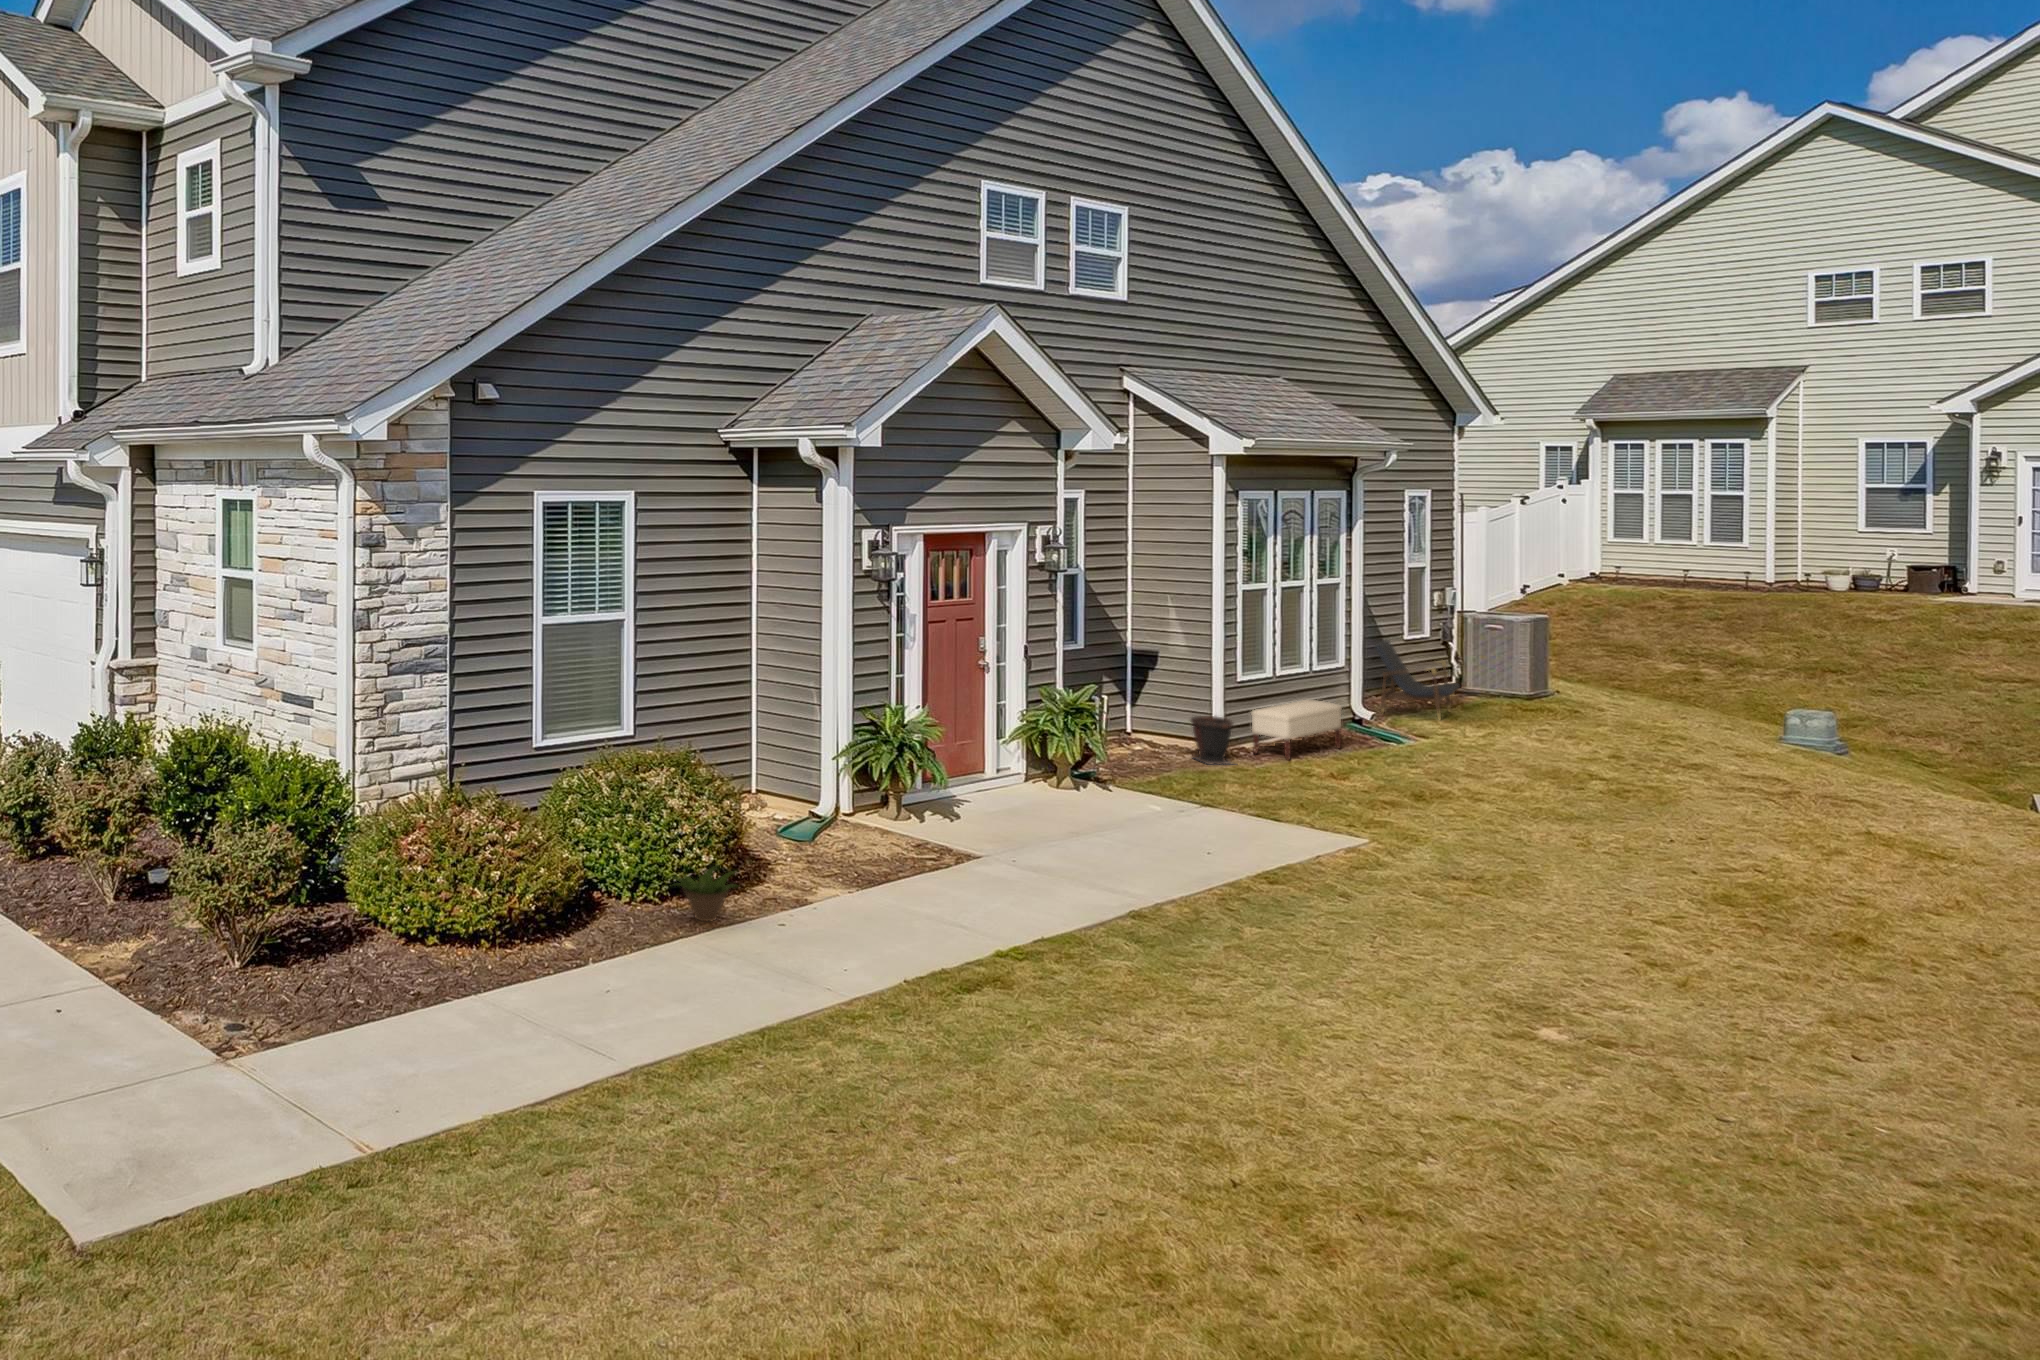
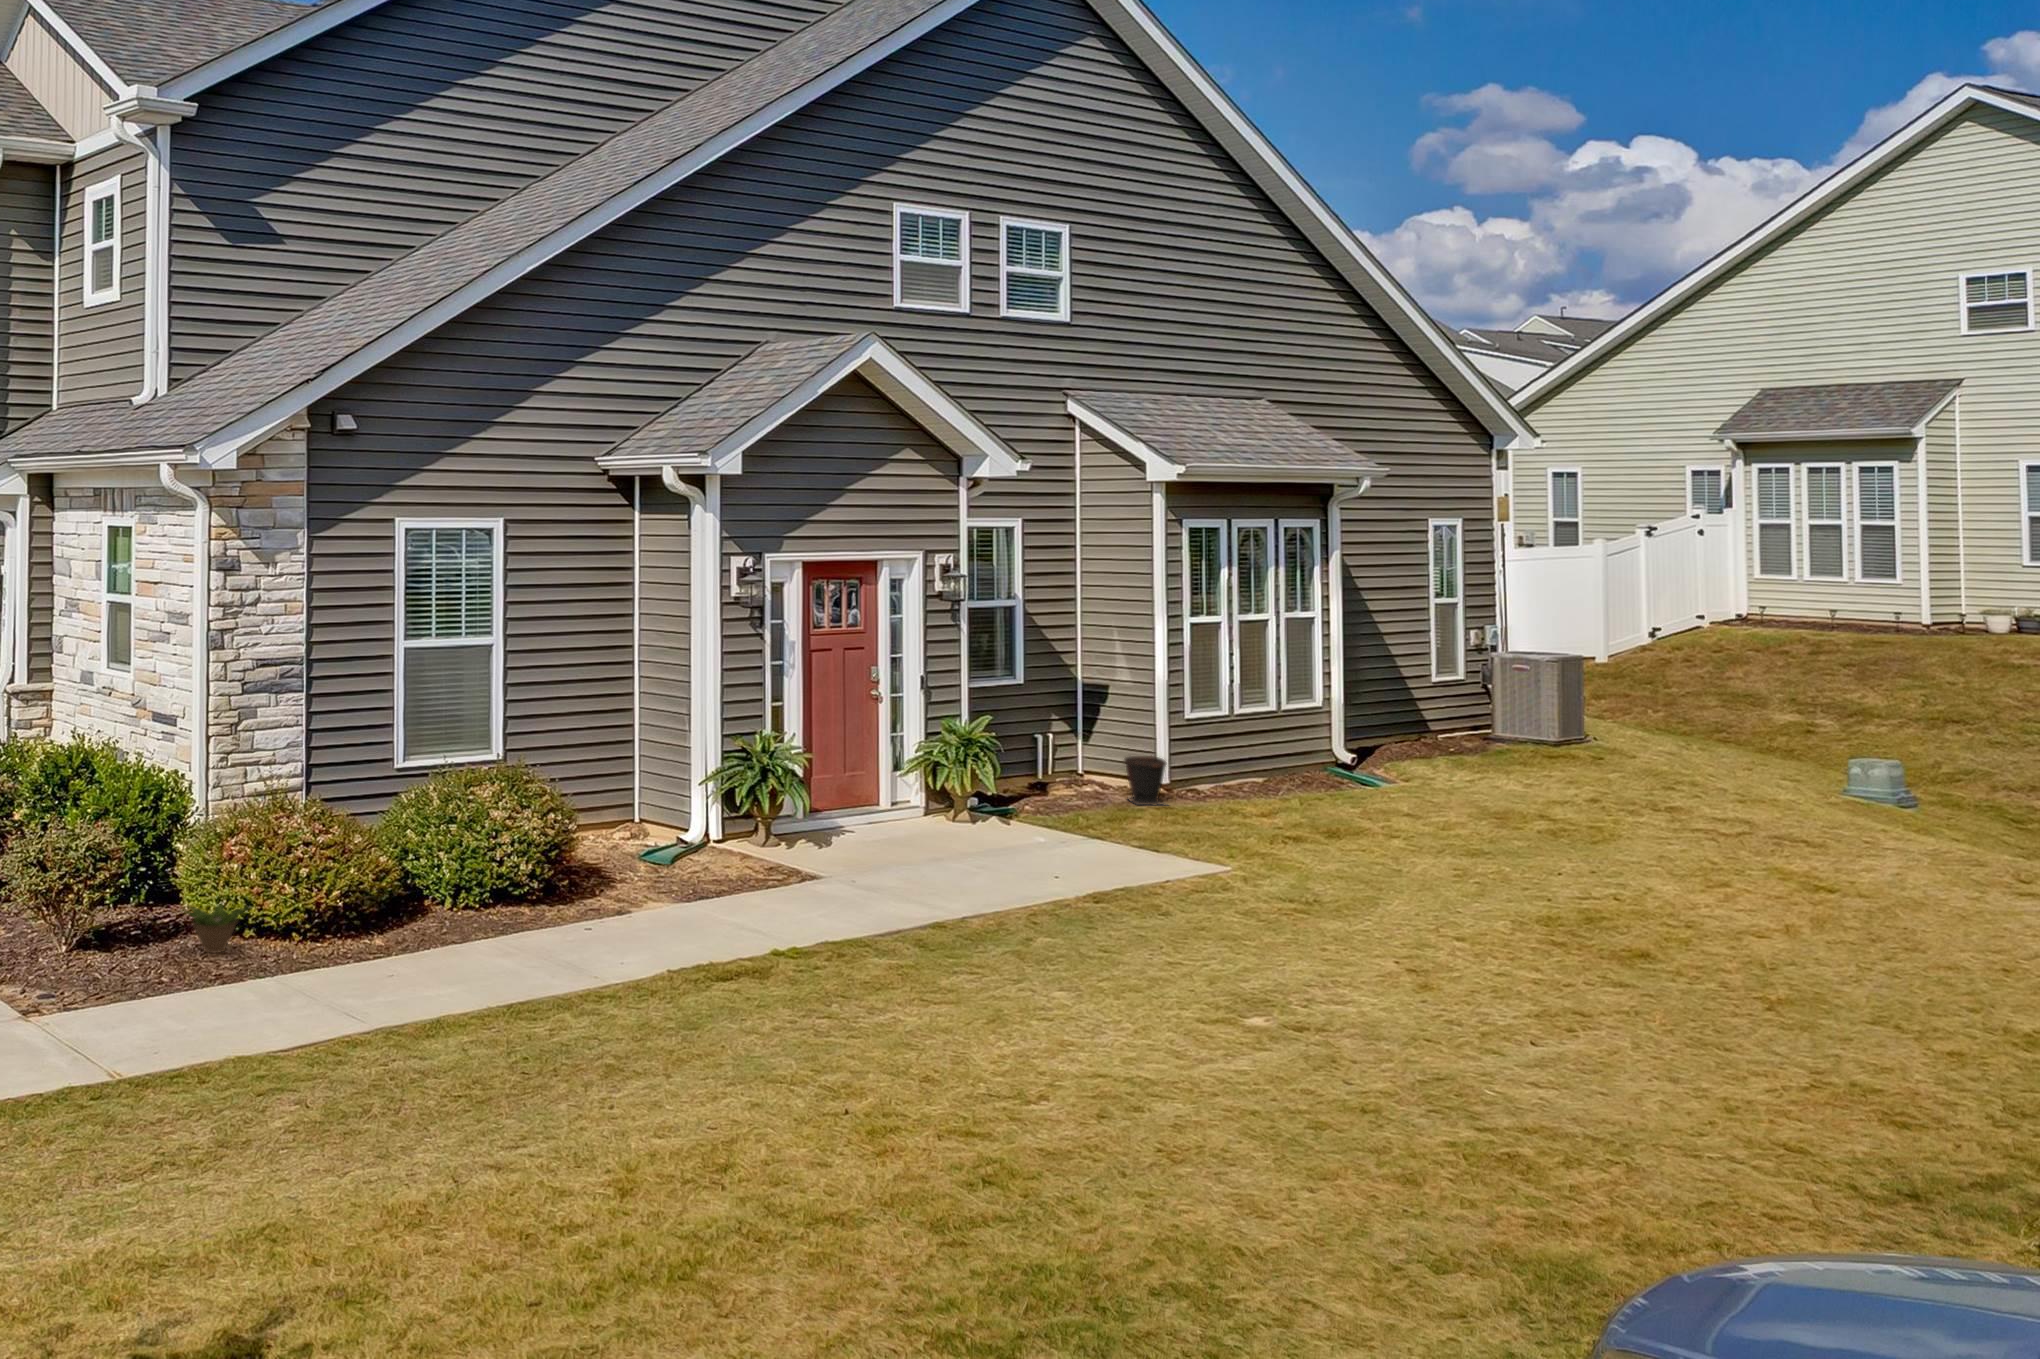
lounge chair: present [1375,640,1460,719] -> none [1368,682,1461,769]
bench: present [1252,700,1341,760] -> none [1193,742,1295,803]
decorative plant: present [674,866,736,921] -> present [186,904,248,953]

